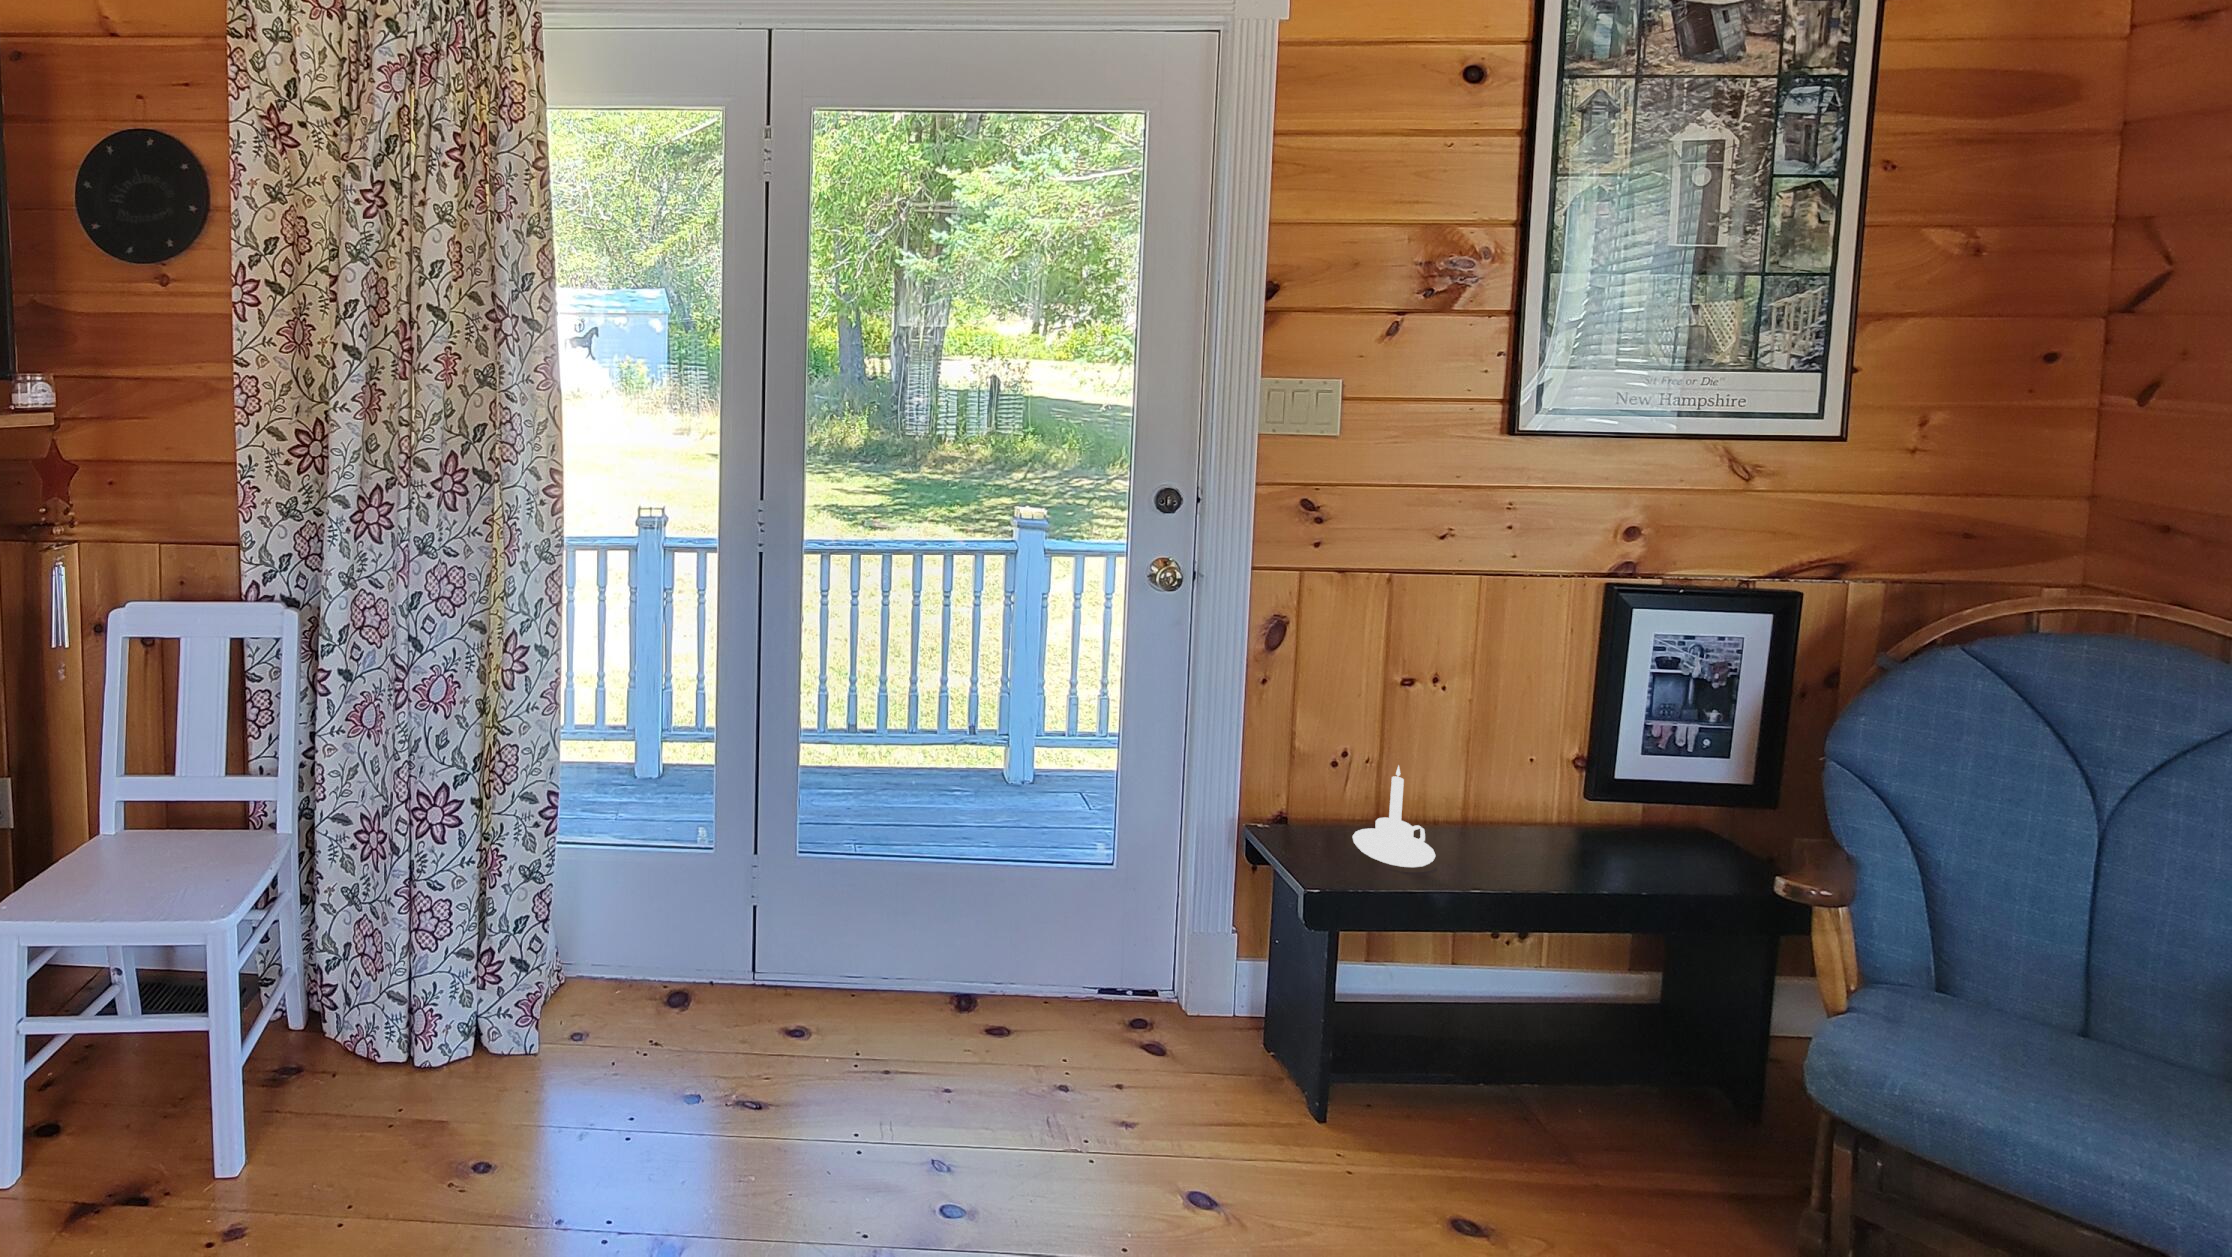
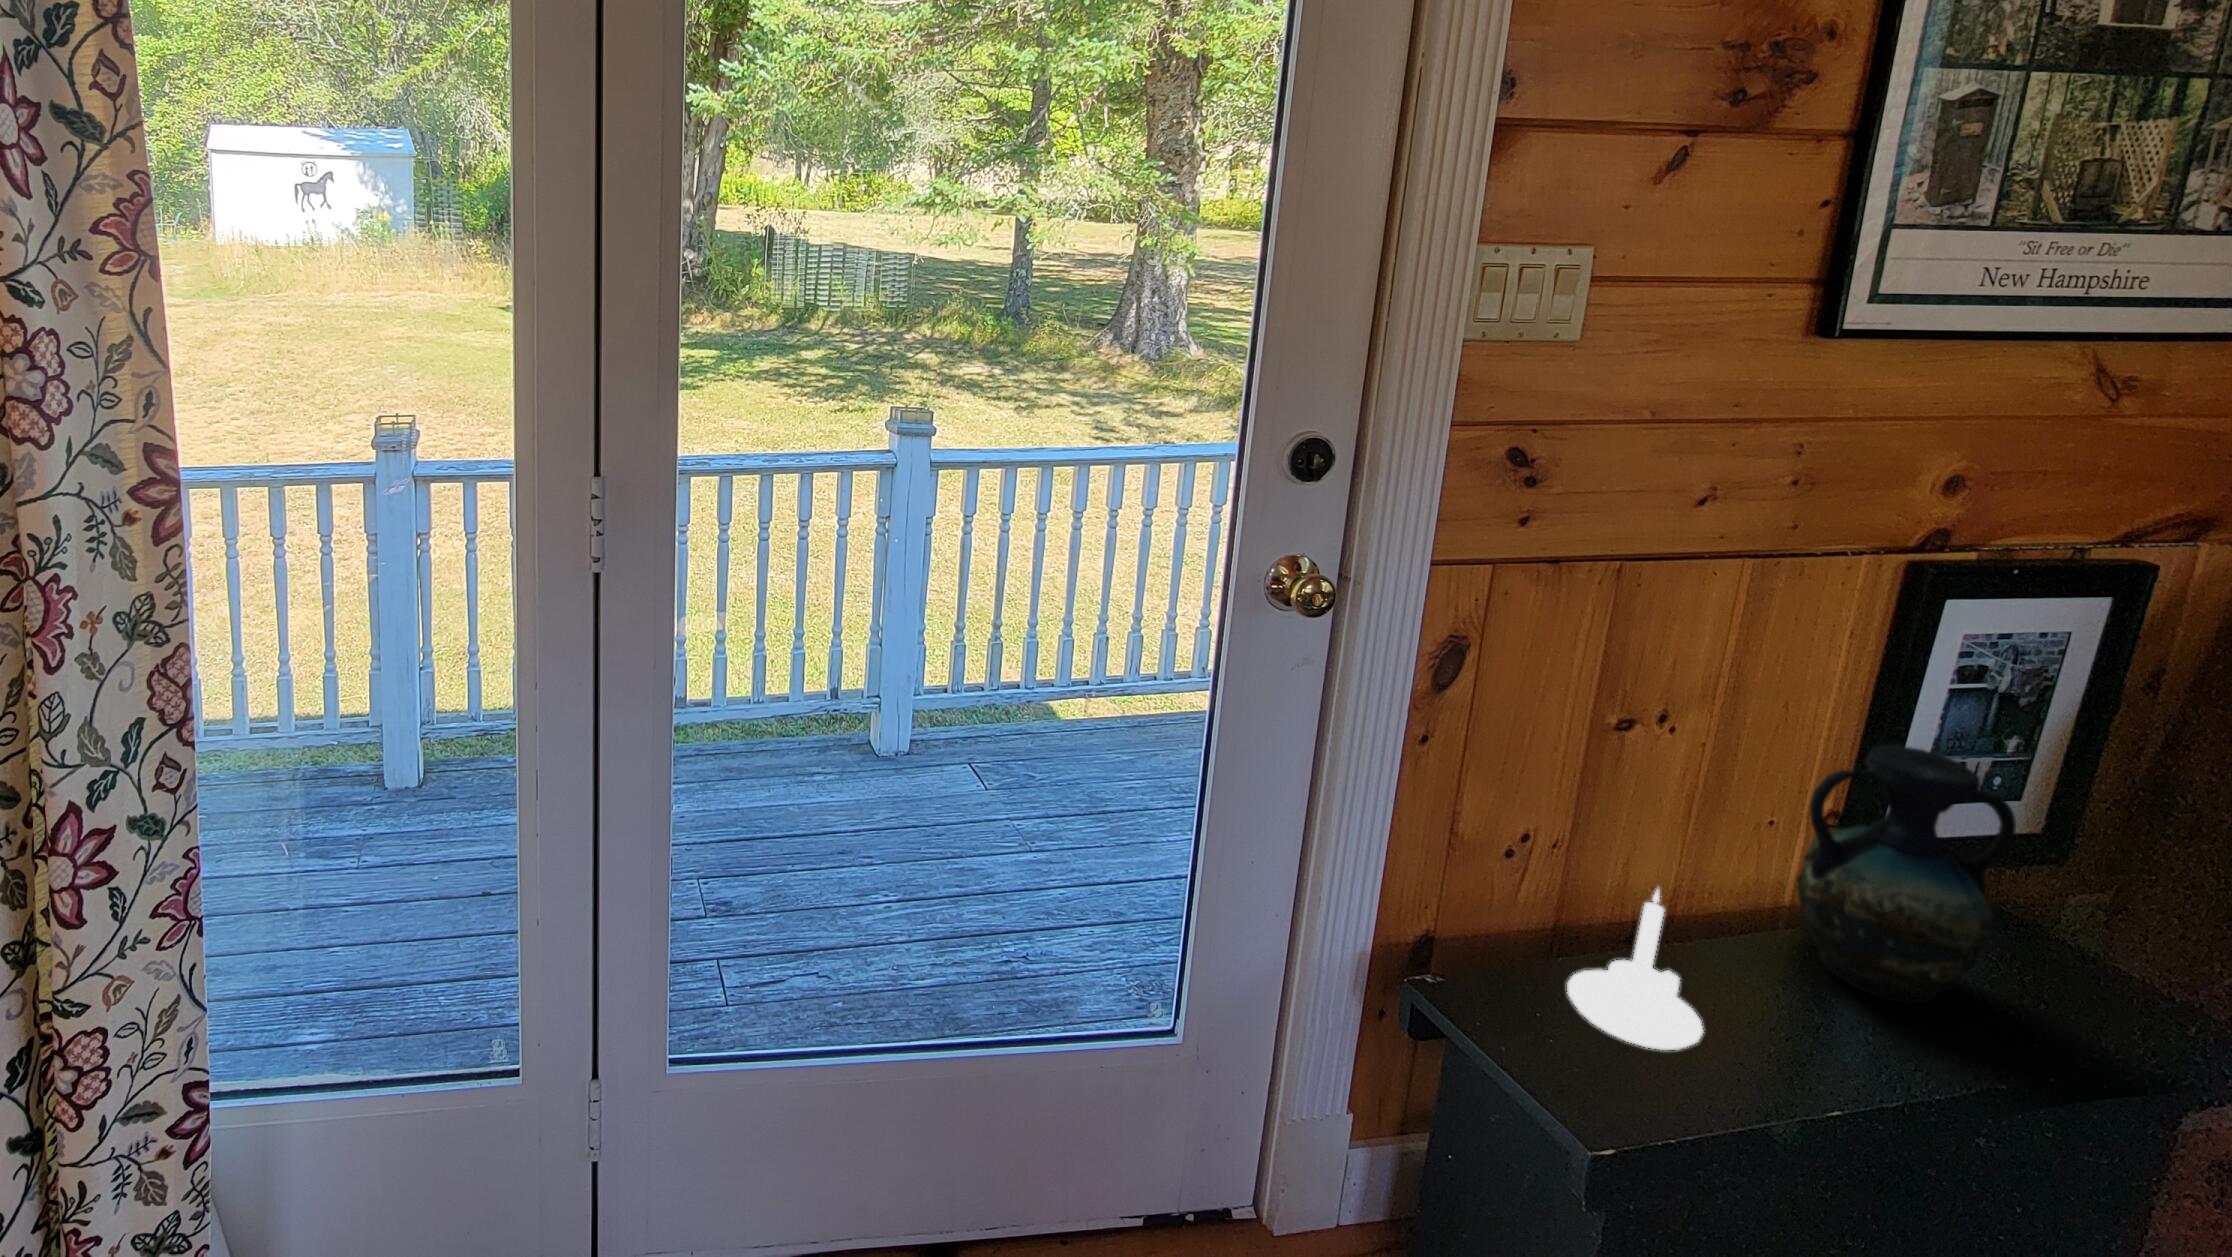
vase: none [1526,696,1661,864] -> present [1797,745,2016,1003]

